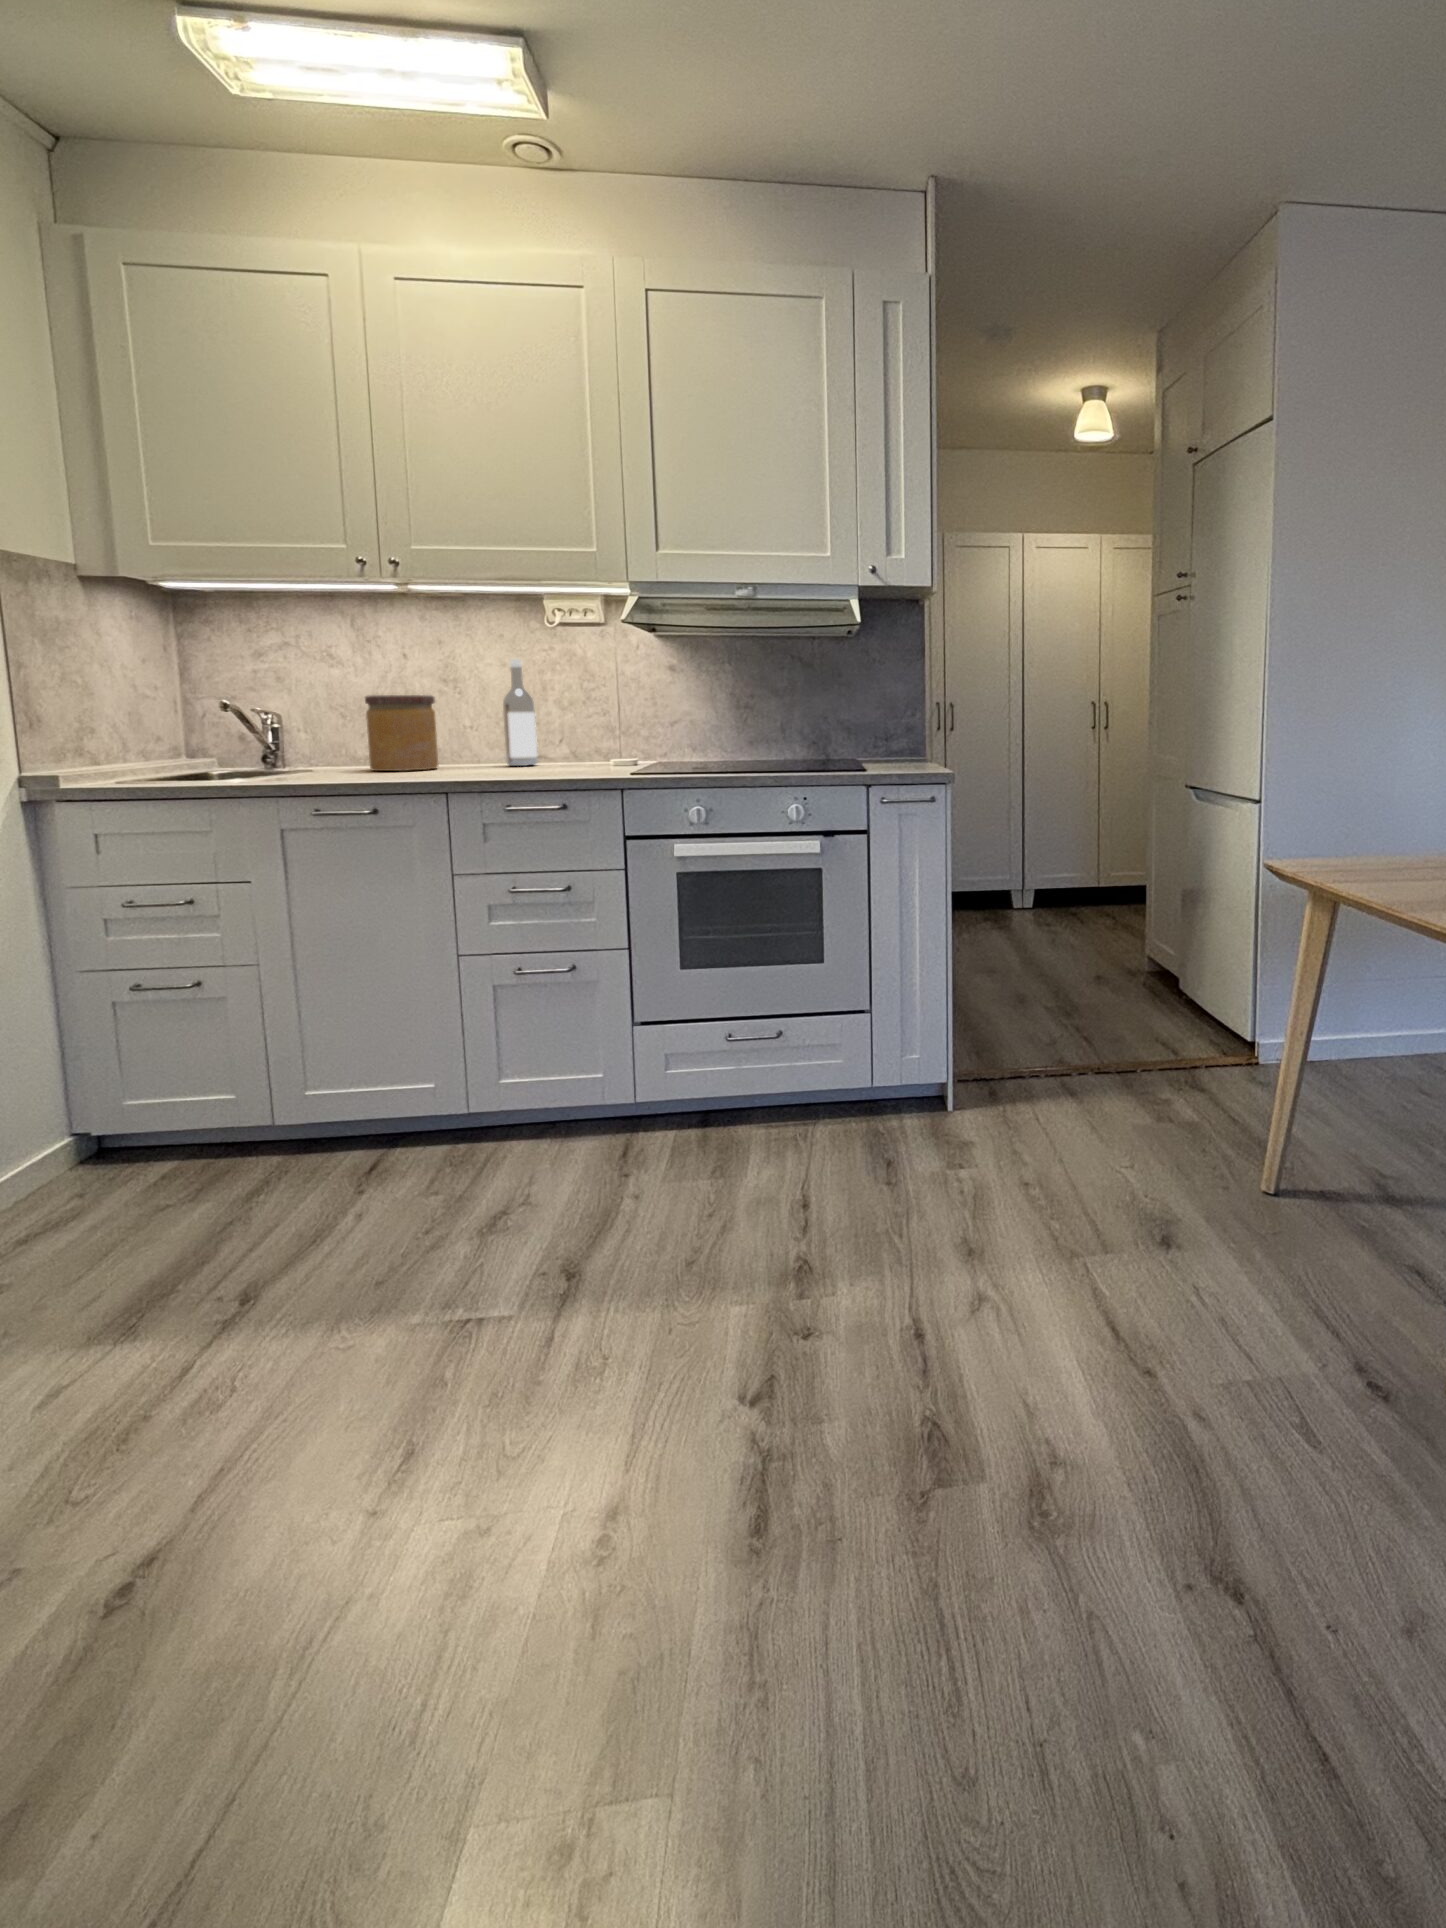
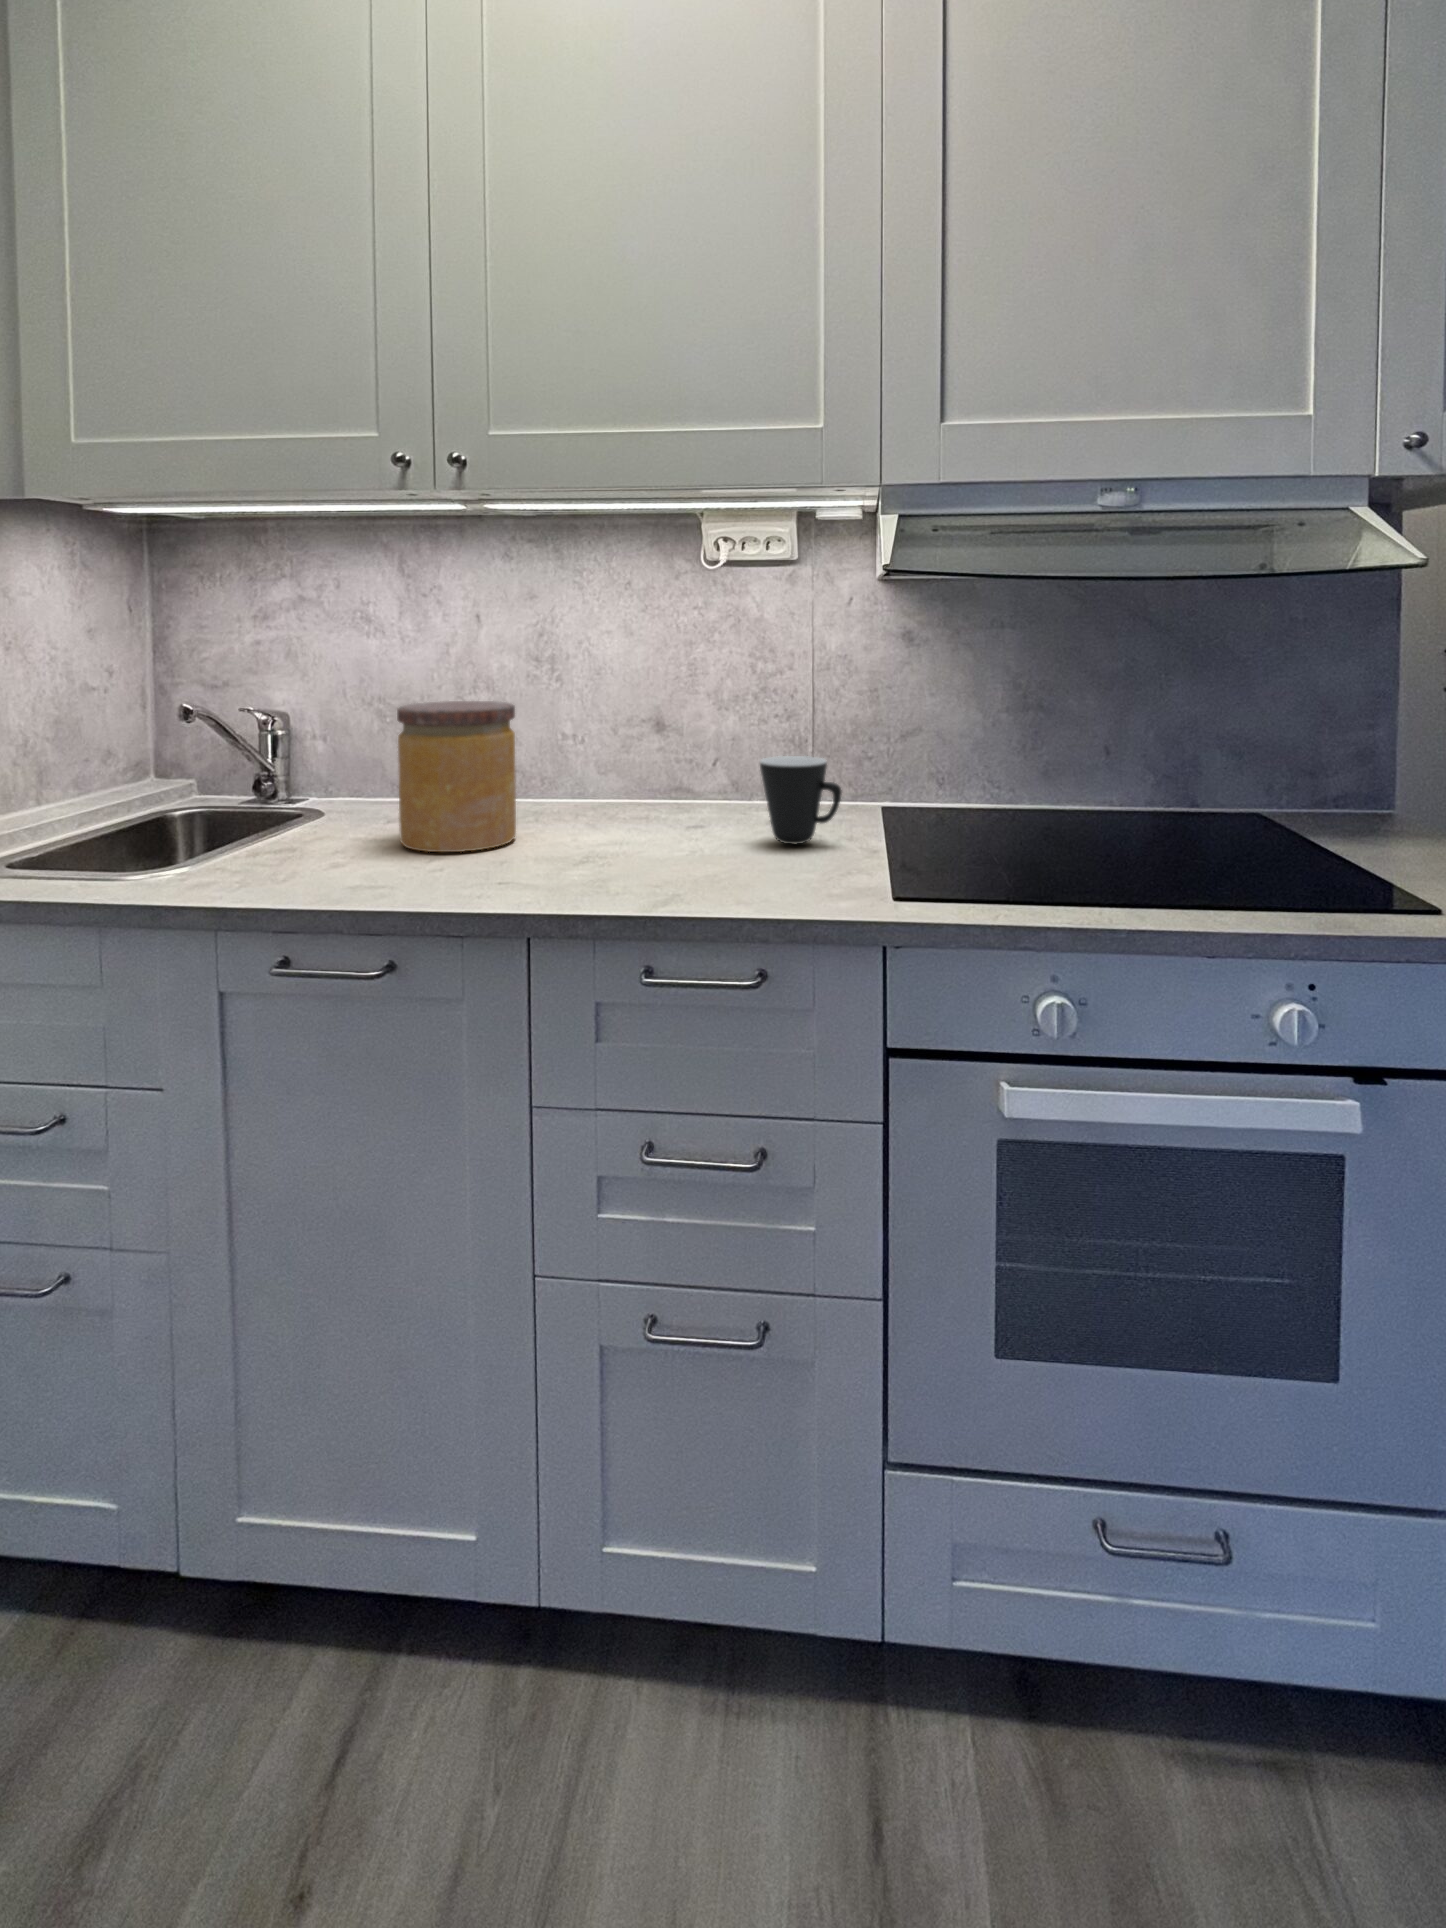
wine bottle: present [503,659,537,766] -> none [632,634,688,837]
mug: none [573,723,617,765] -> present [760,756,842,844]

